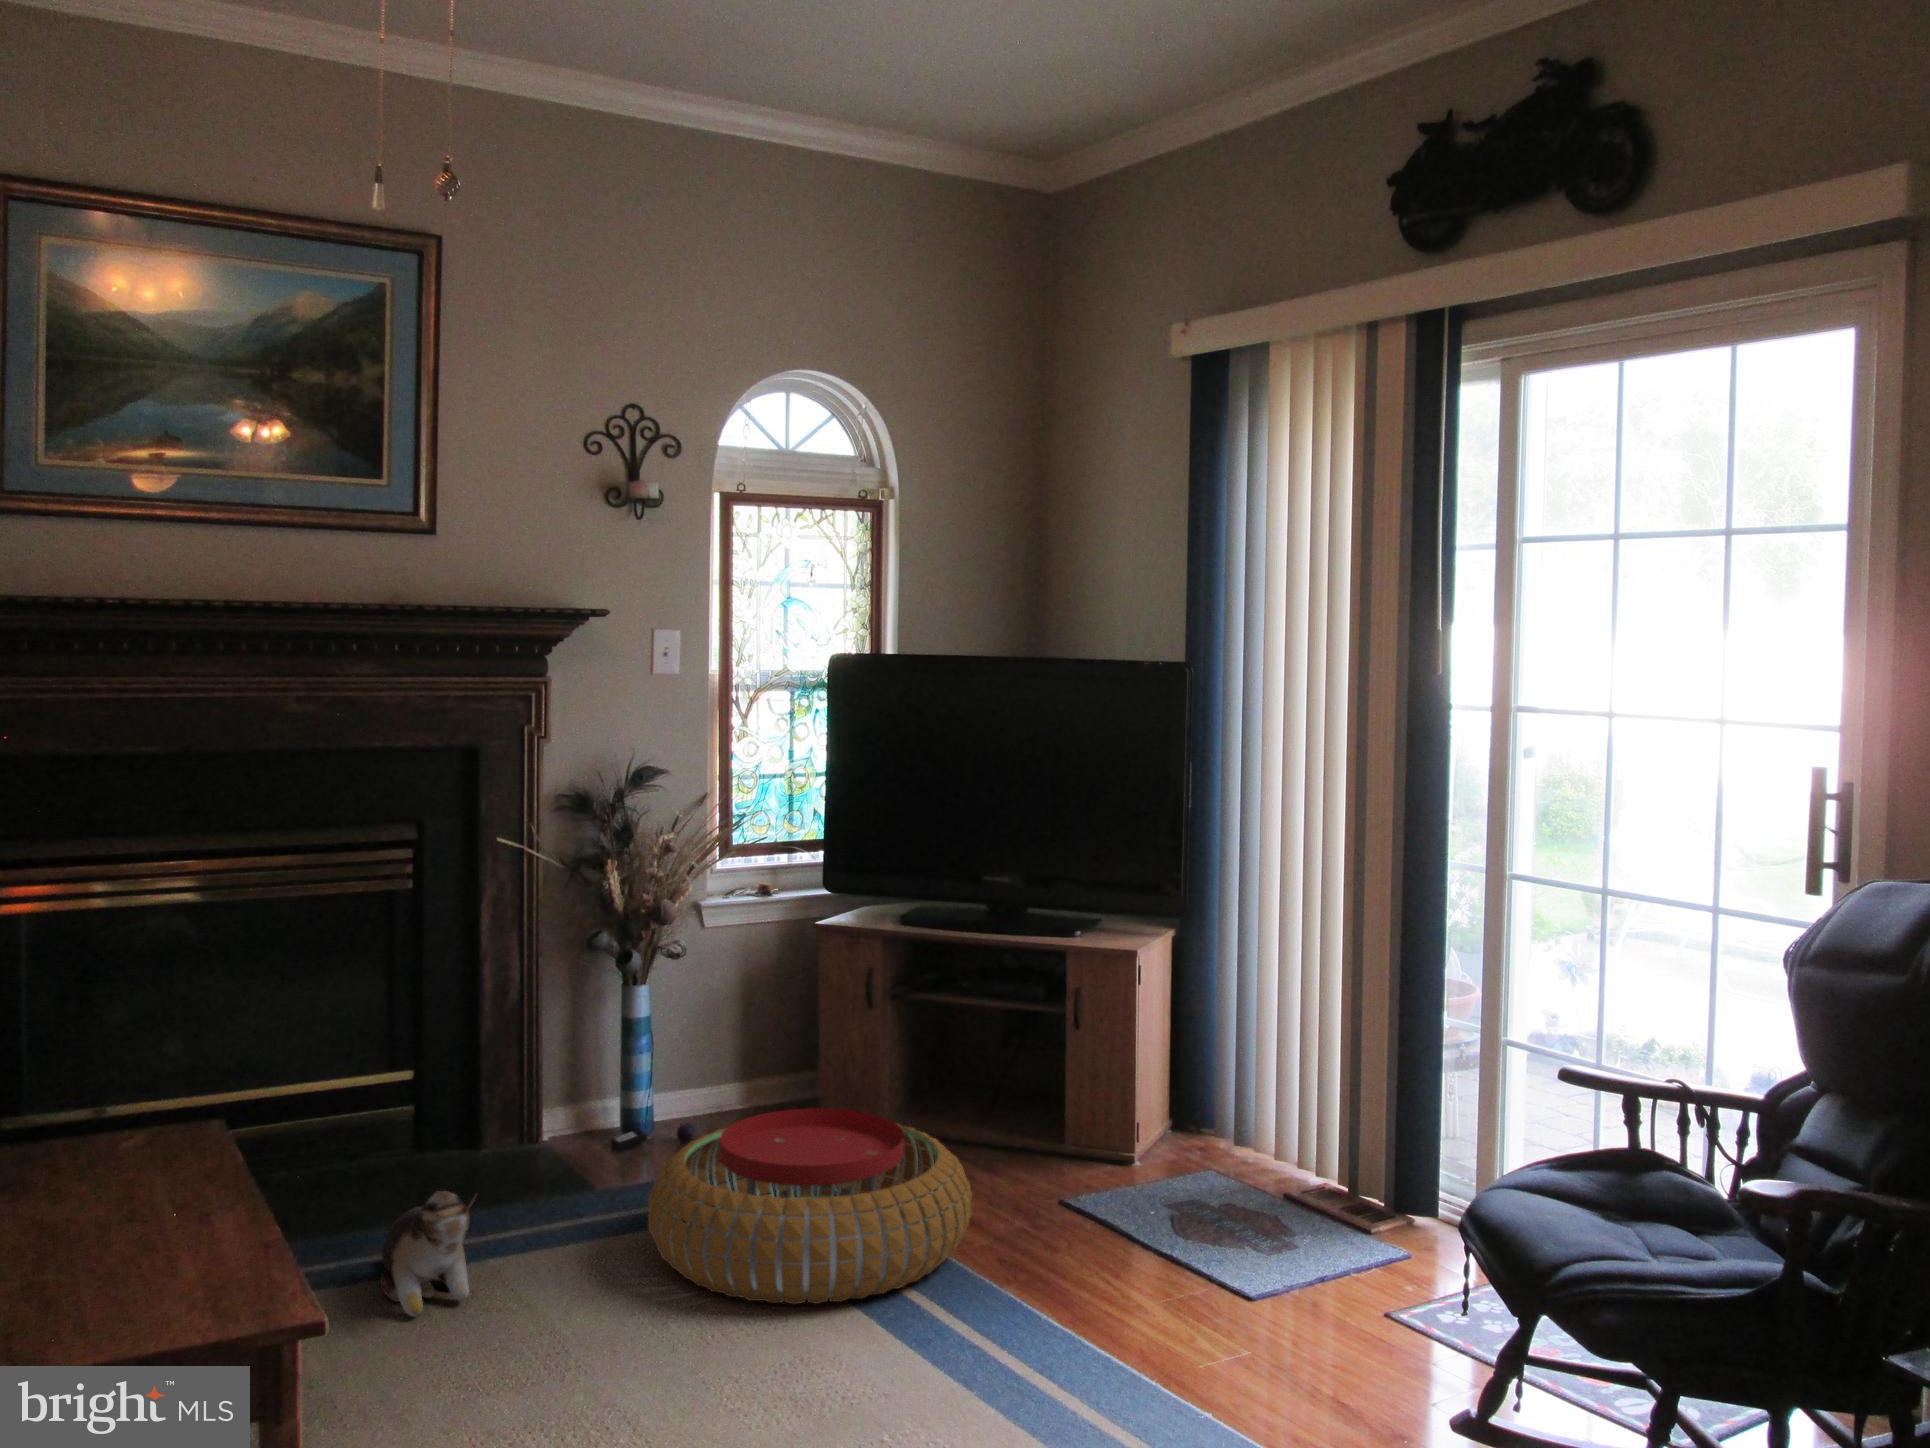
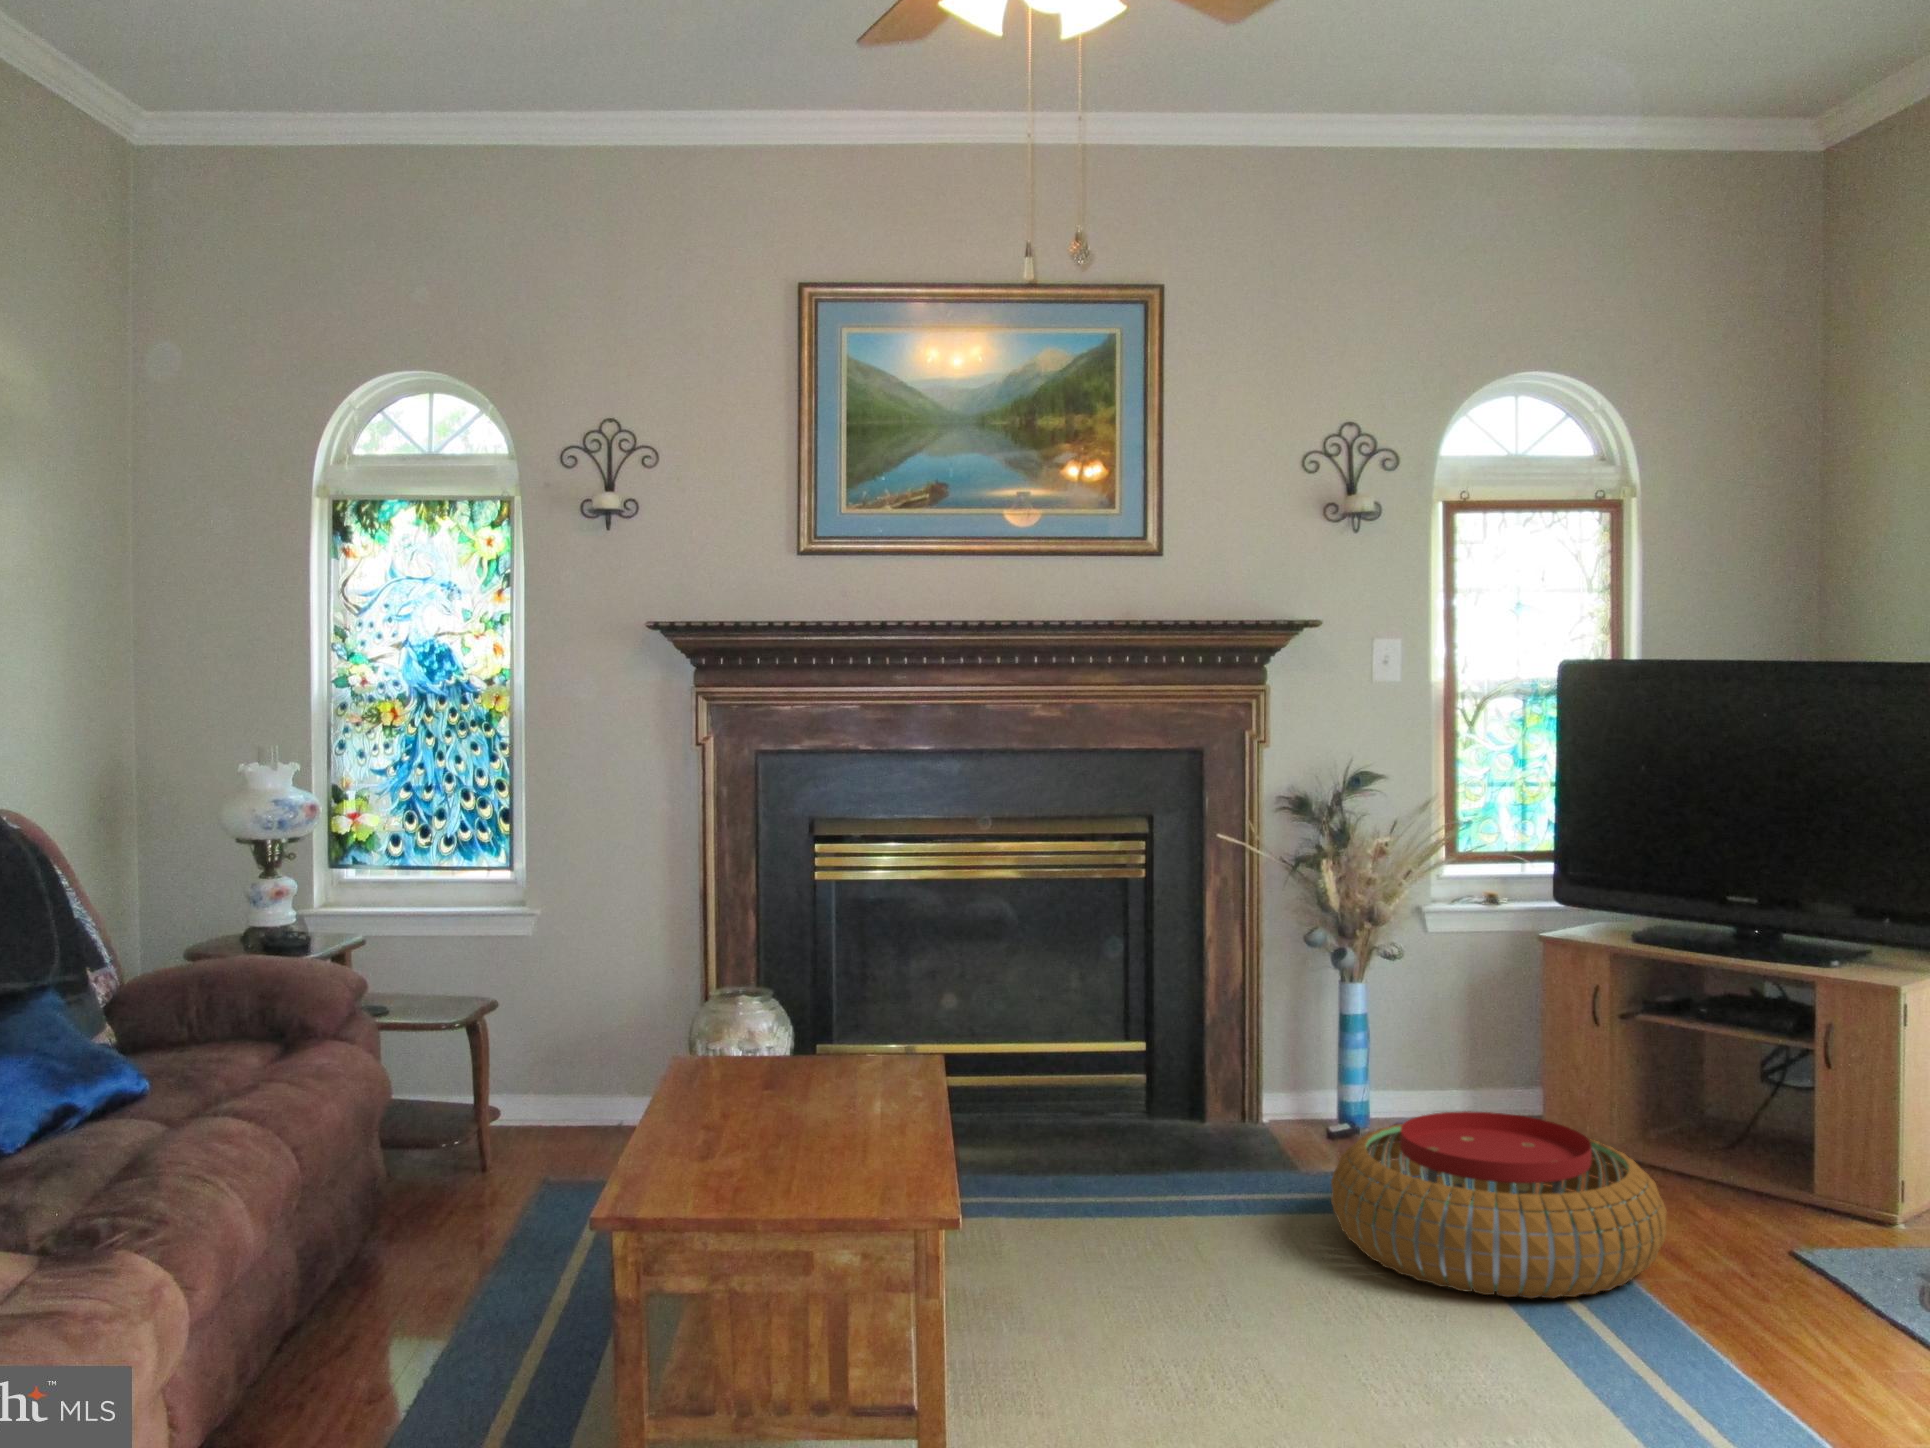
plush toy: present [380,1191,476,1316] -> none [1097,1133,1170,1240]

